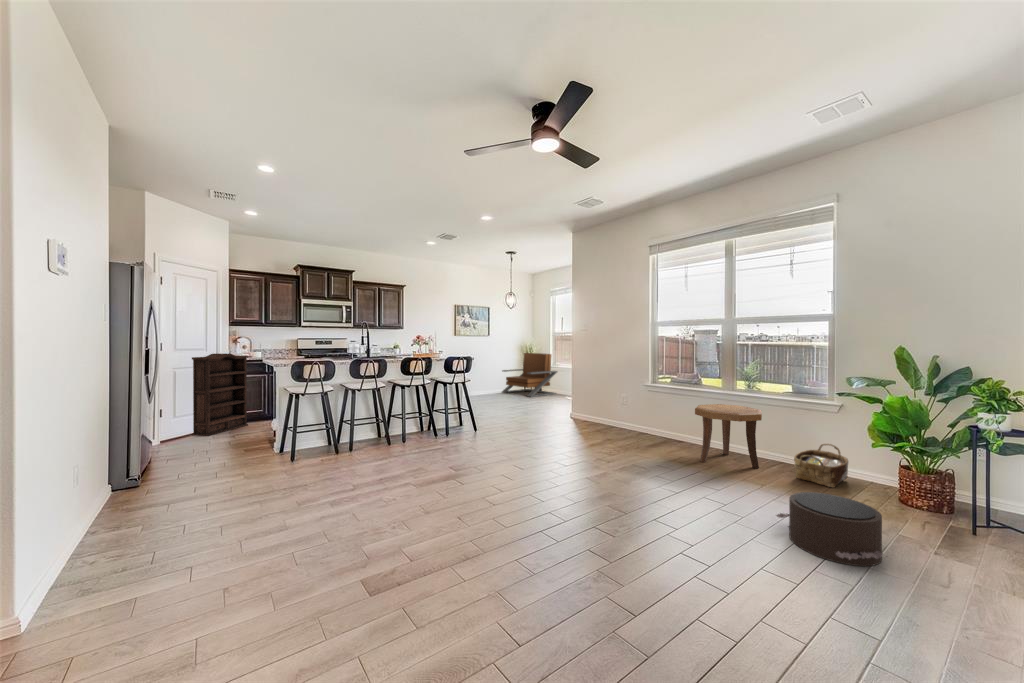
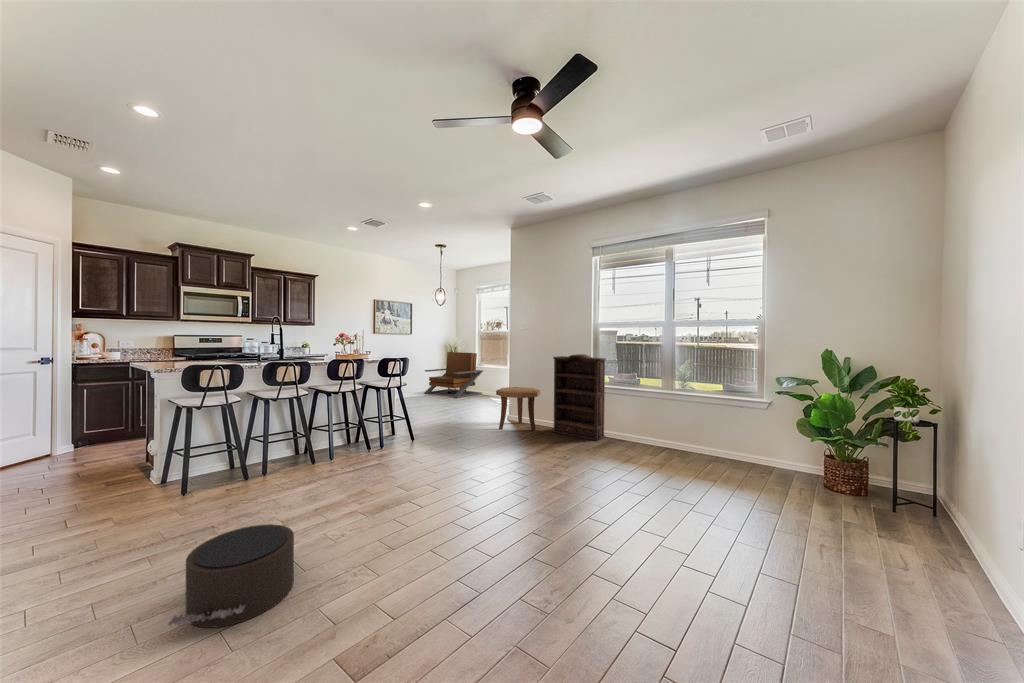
bookshelf: present [192,354,248,436] -> present [553,354,606,441]
side table: present [695,404,762,468] -> present [496,387,541,431]
woven basket: present [794,444,848,487] -> none [735,437,780,477]
pouf: present [776,492,884,566] -> present [168,524,294,628]

